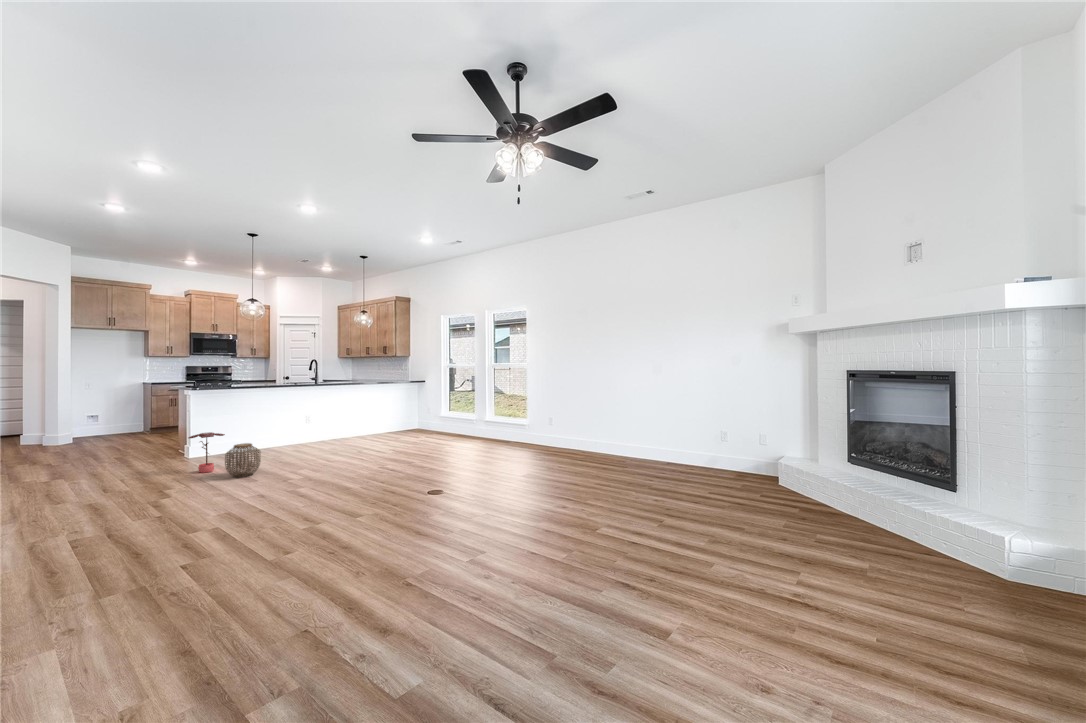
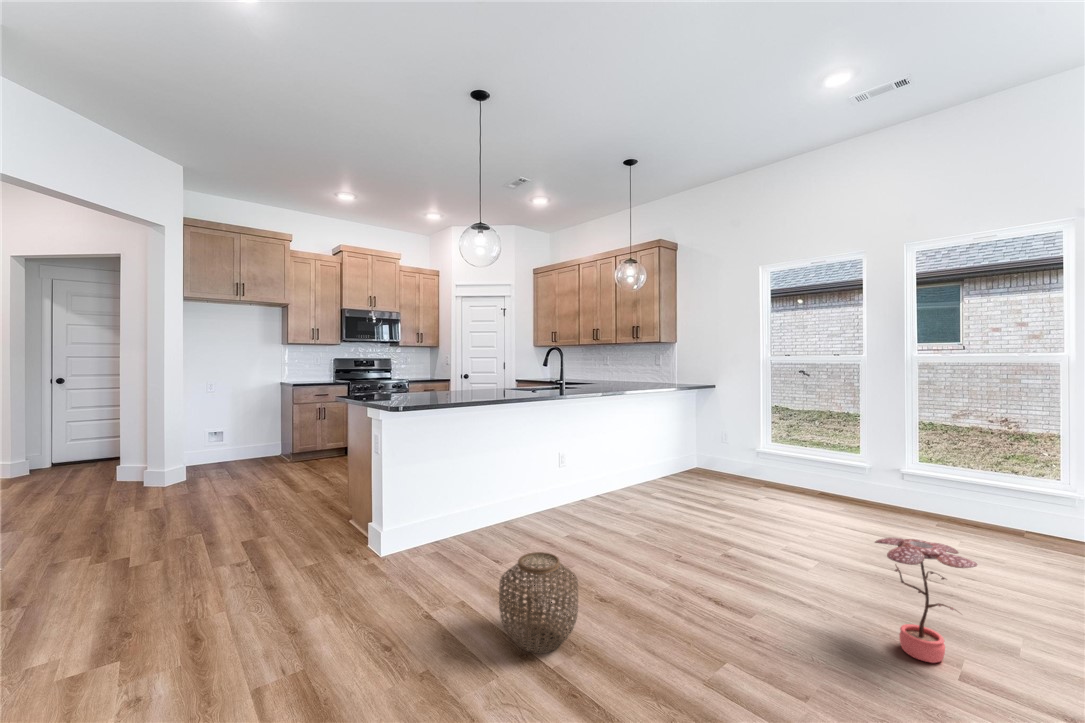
potted plant: present [188,432,225,473] -> present [875,538,977,663]

